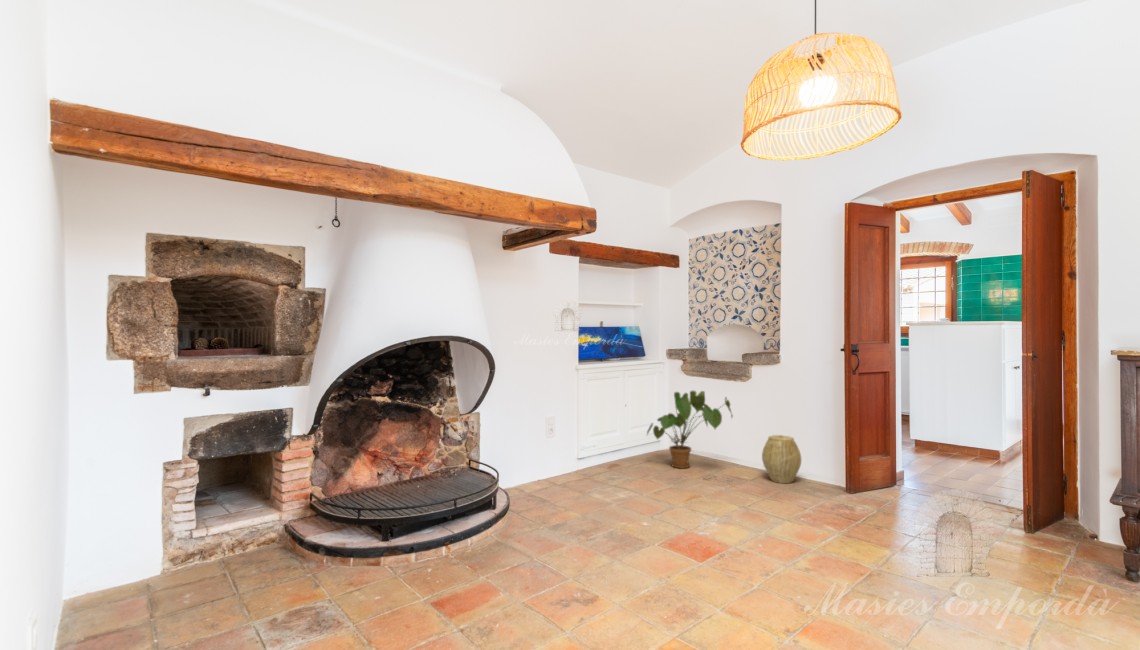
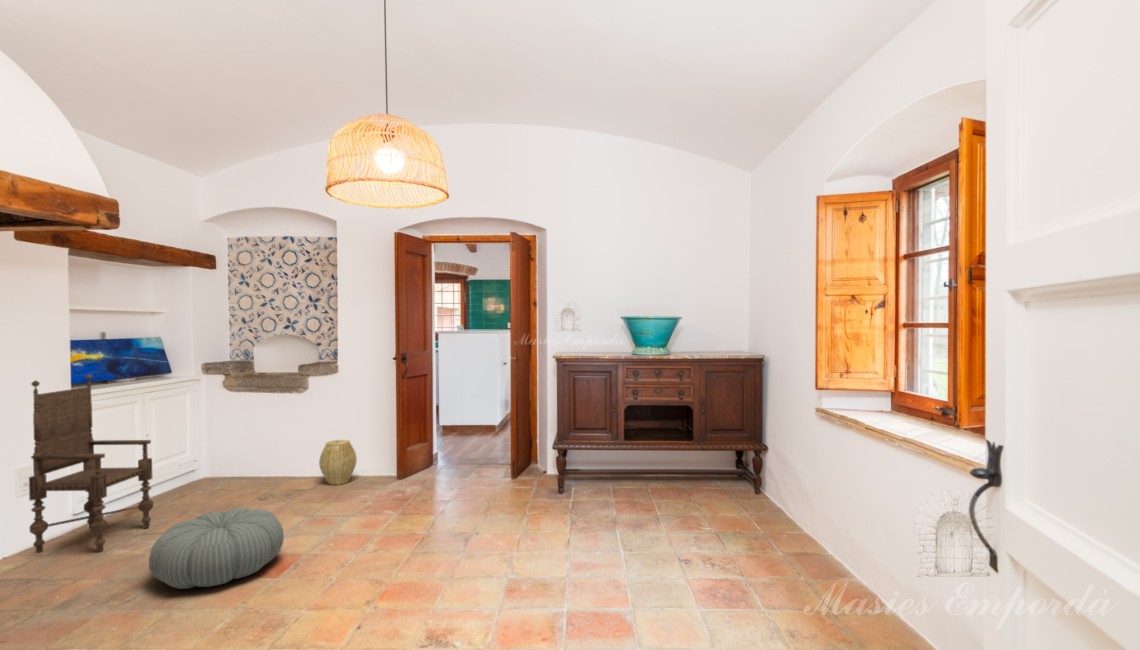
armchair: none [550,351,623,493] -> present [29,374,153,553]
house plant: present [647,391,732,468] -> none [180,406,287,494]
pouf: none [606,480,713,549] -> present [149,508,284,589]

